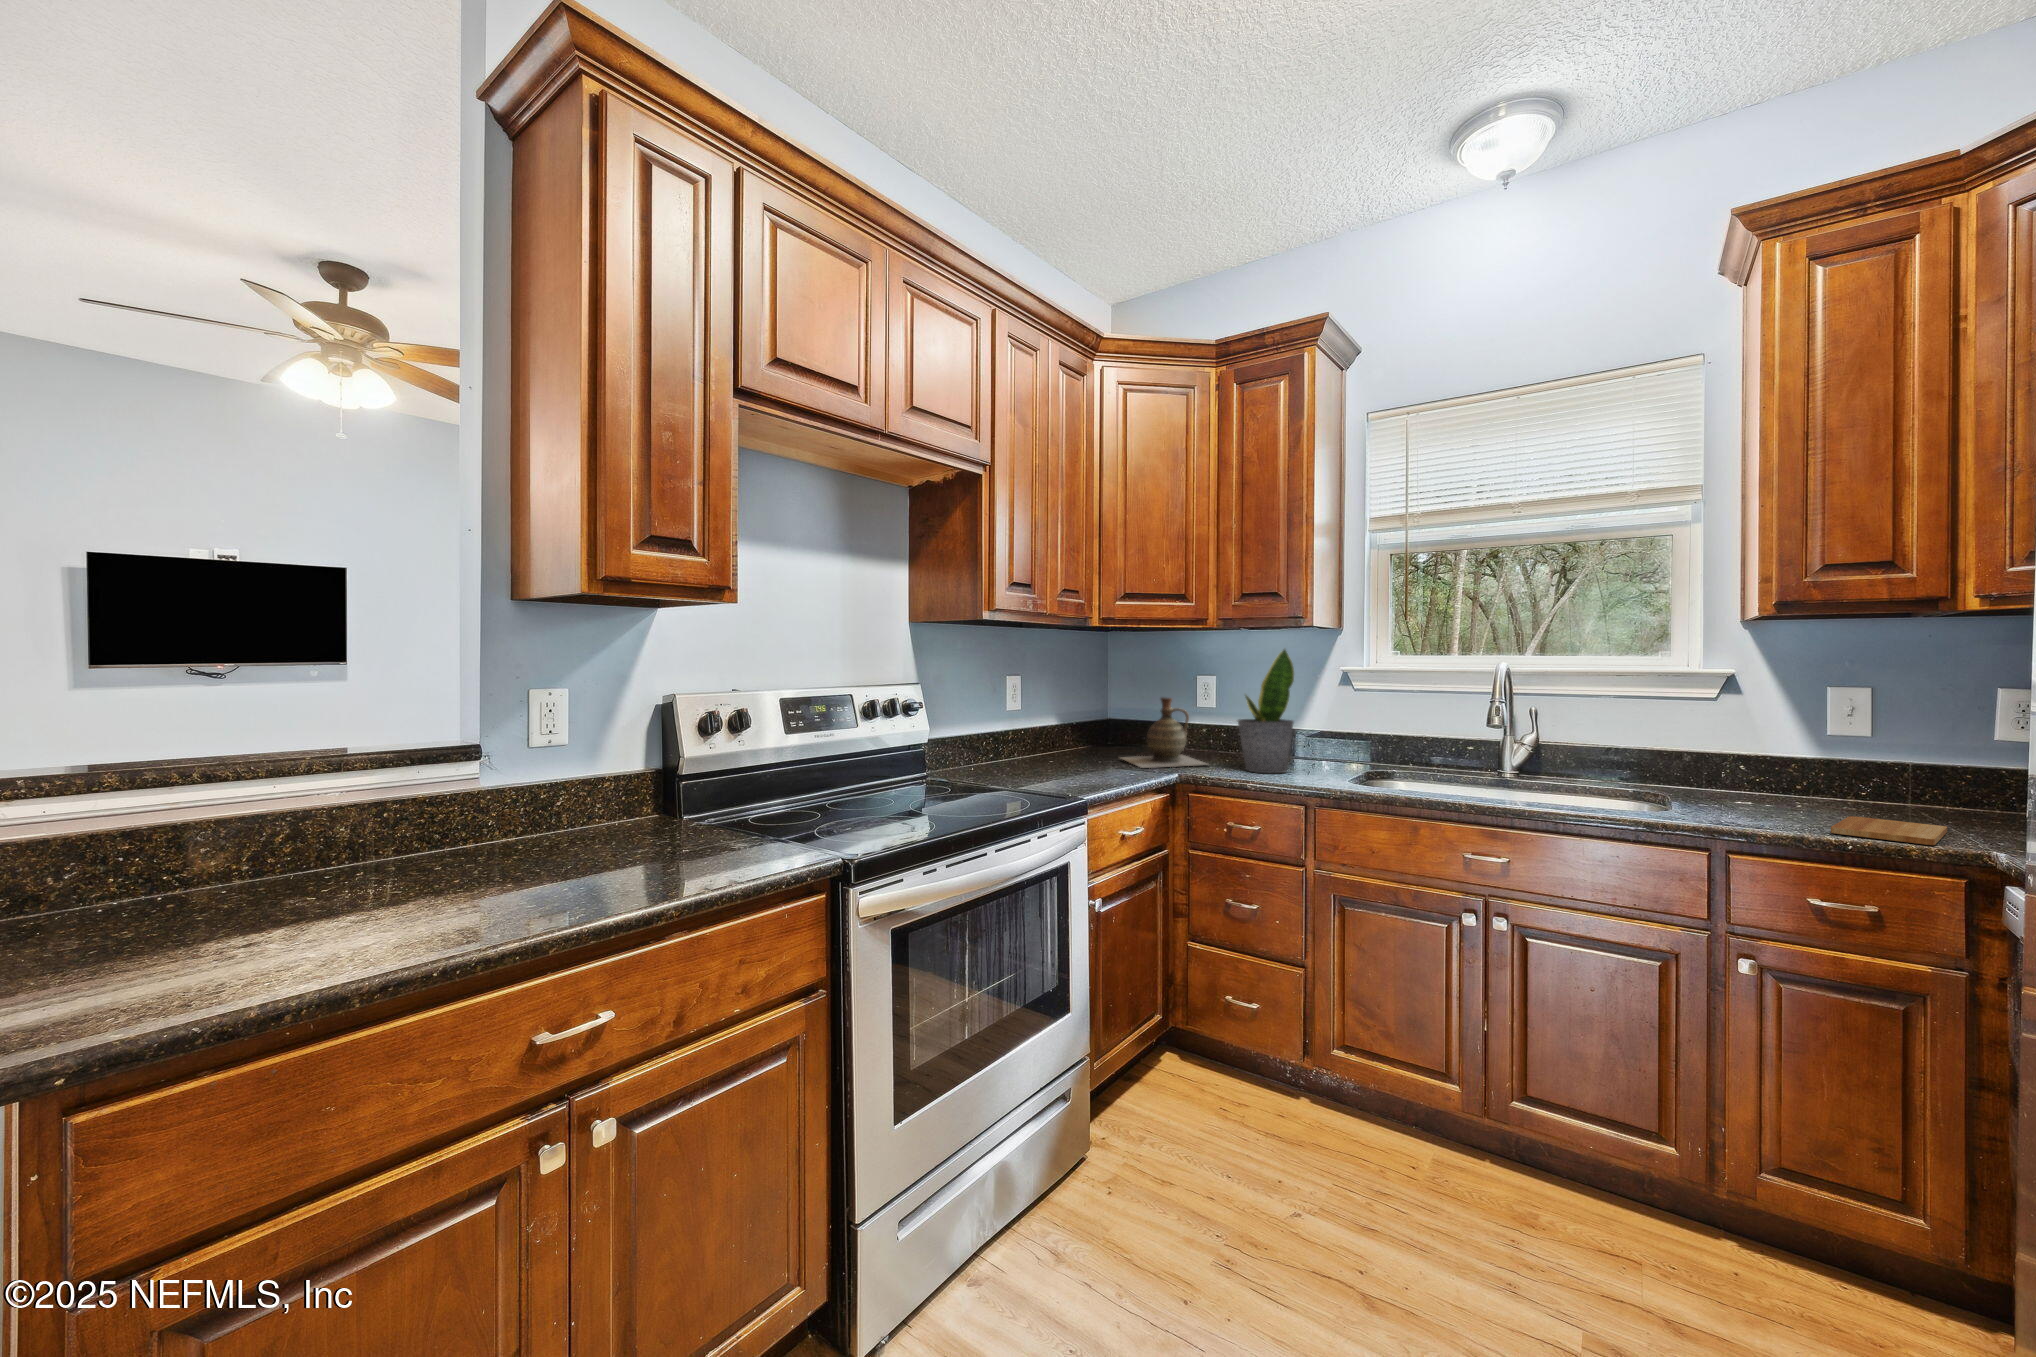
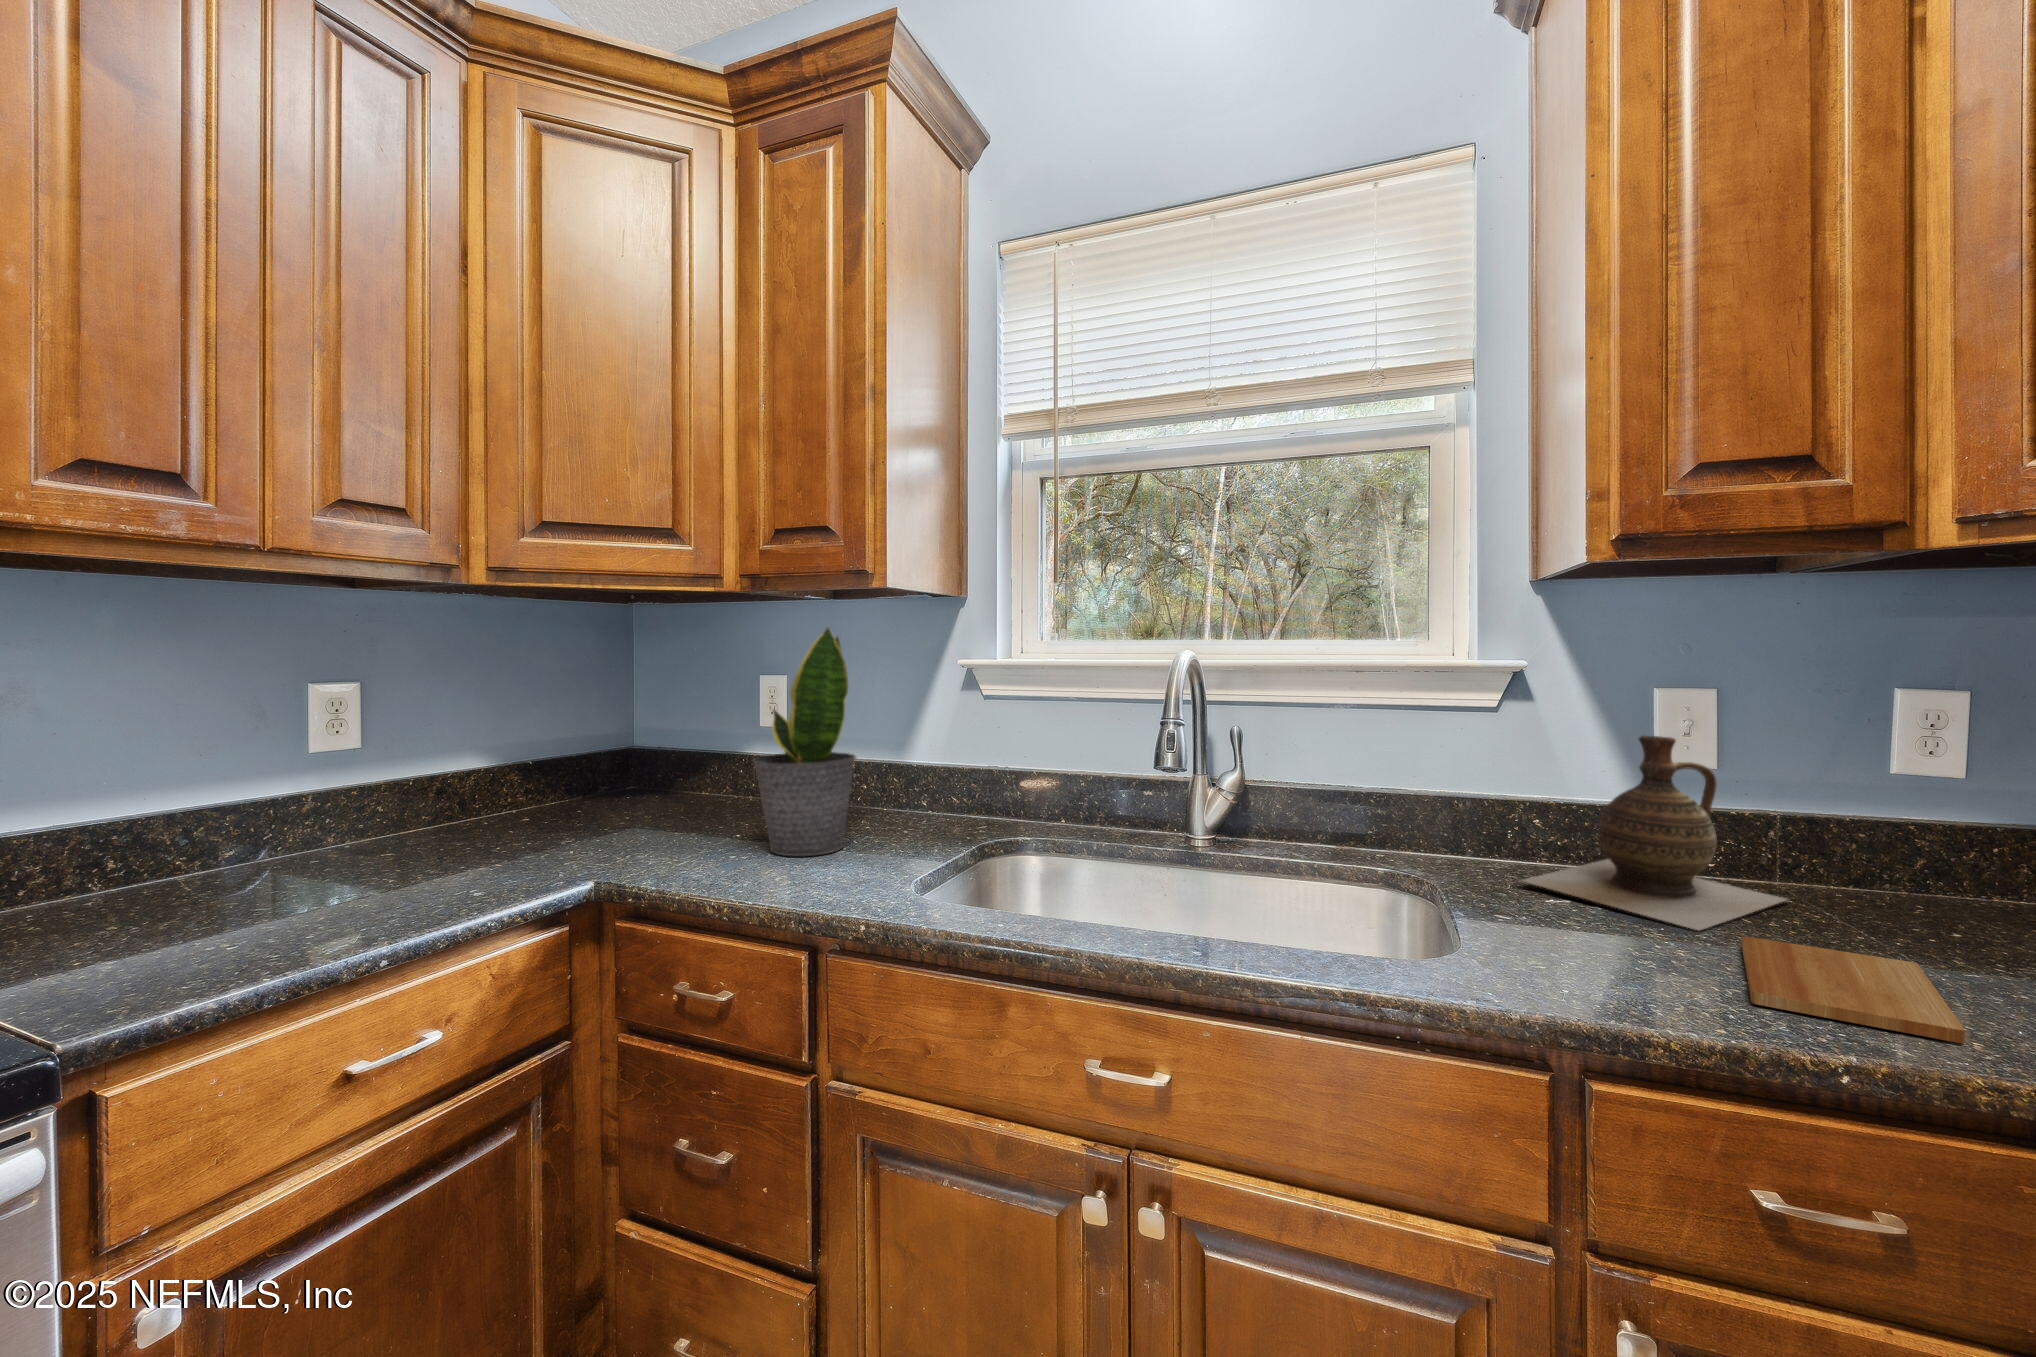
ceramic jug: present [1122,697,1207,768] -> present [1522,735,1787,930]

